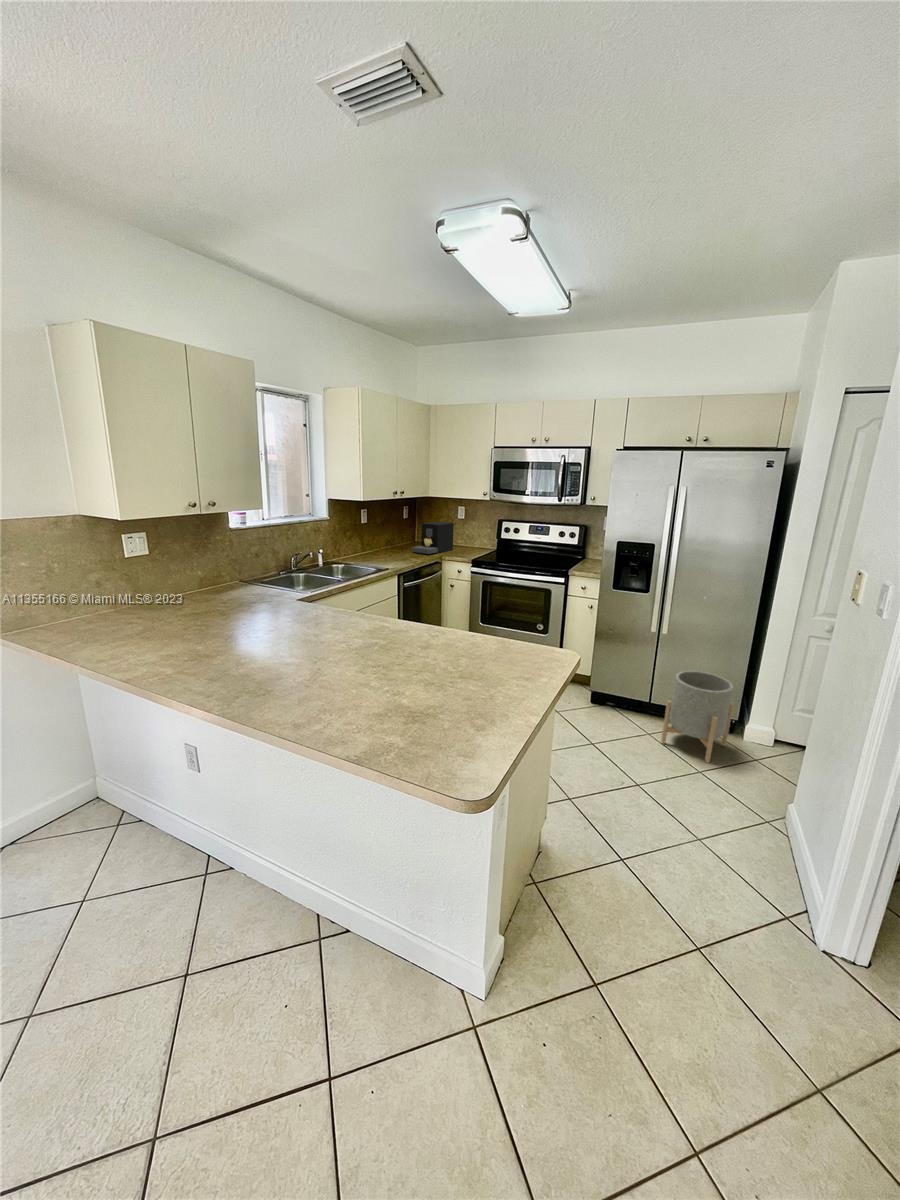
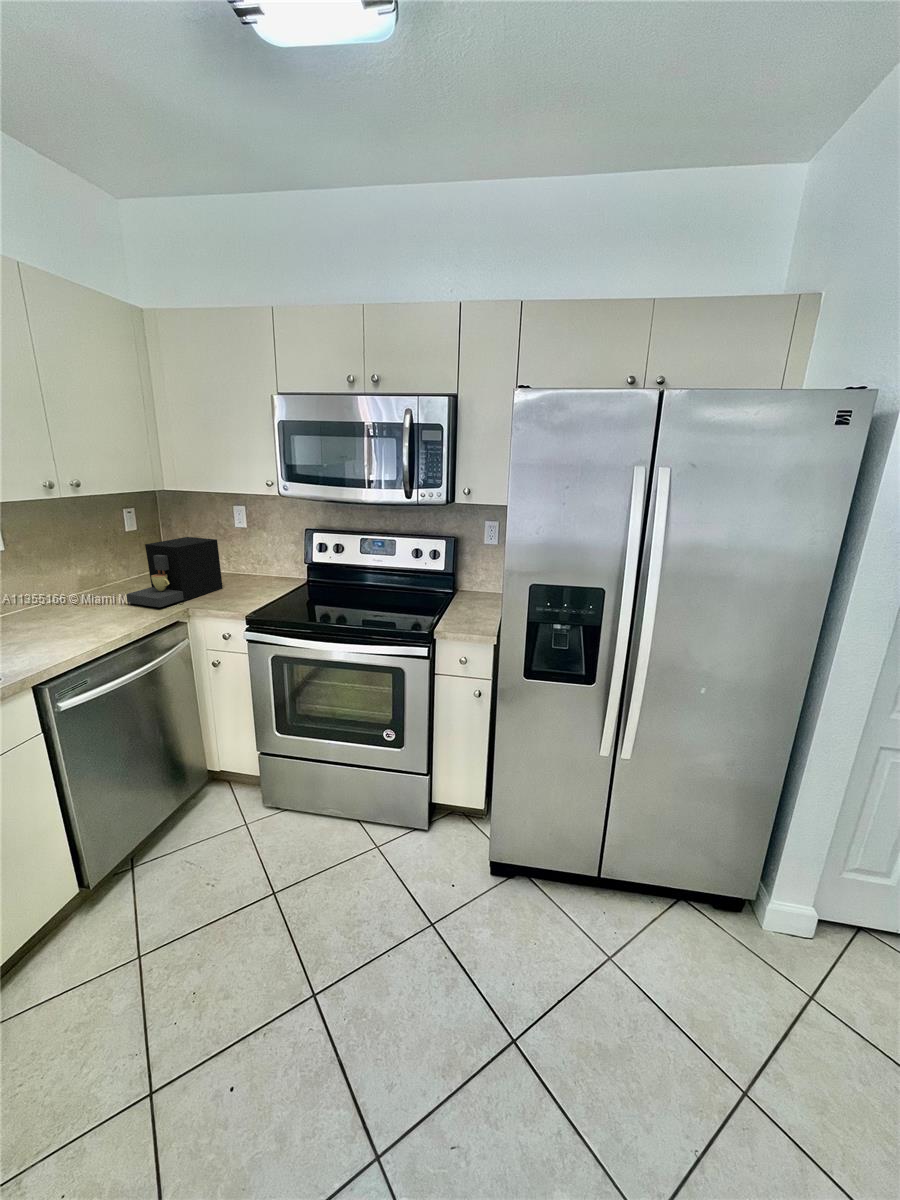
planter: present [661,671,733,762] -> none [642,833,785,1050]

